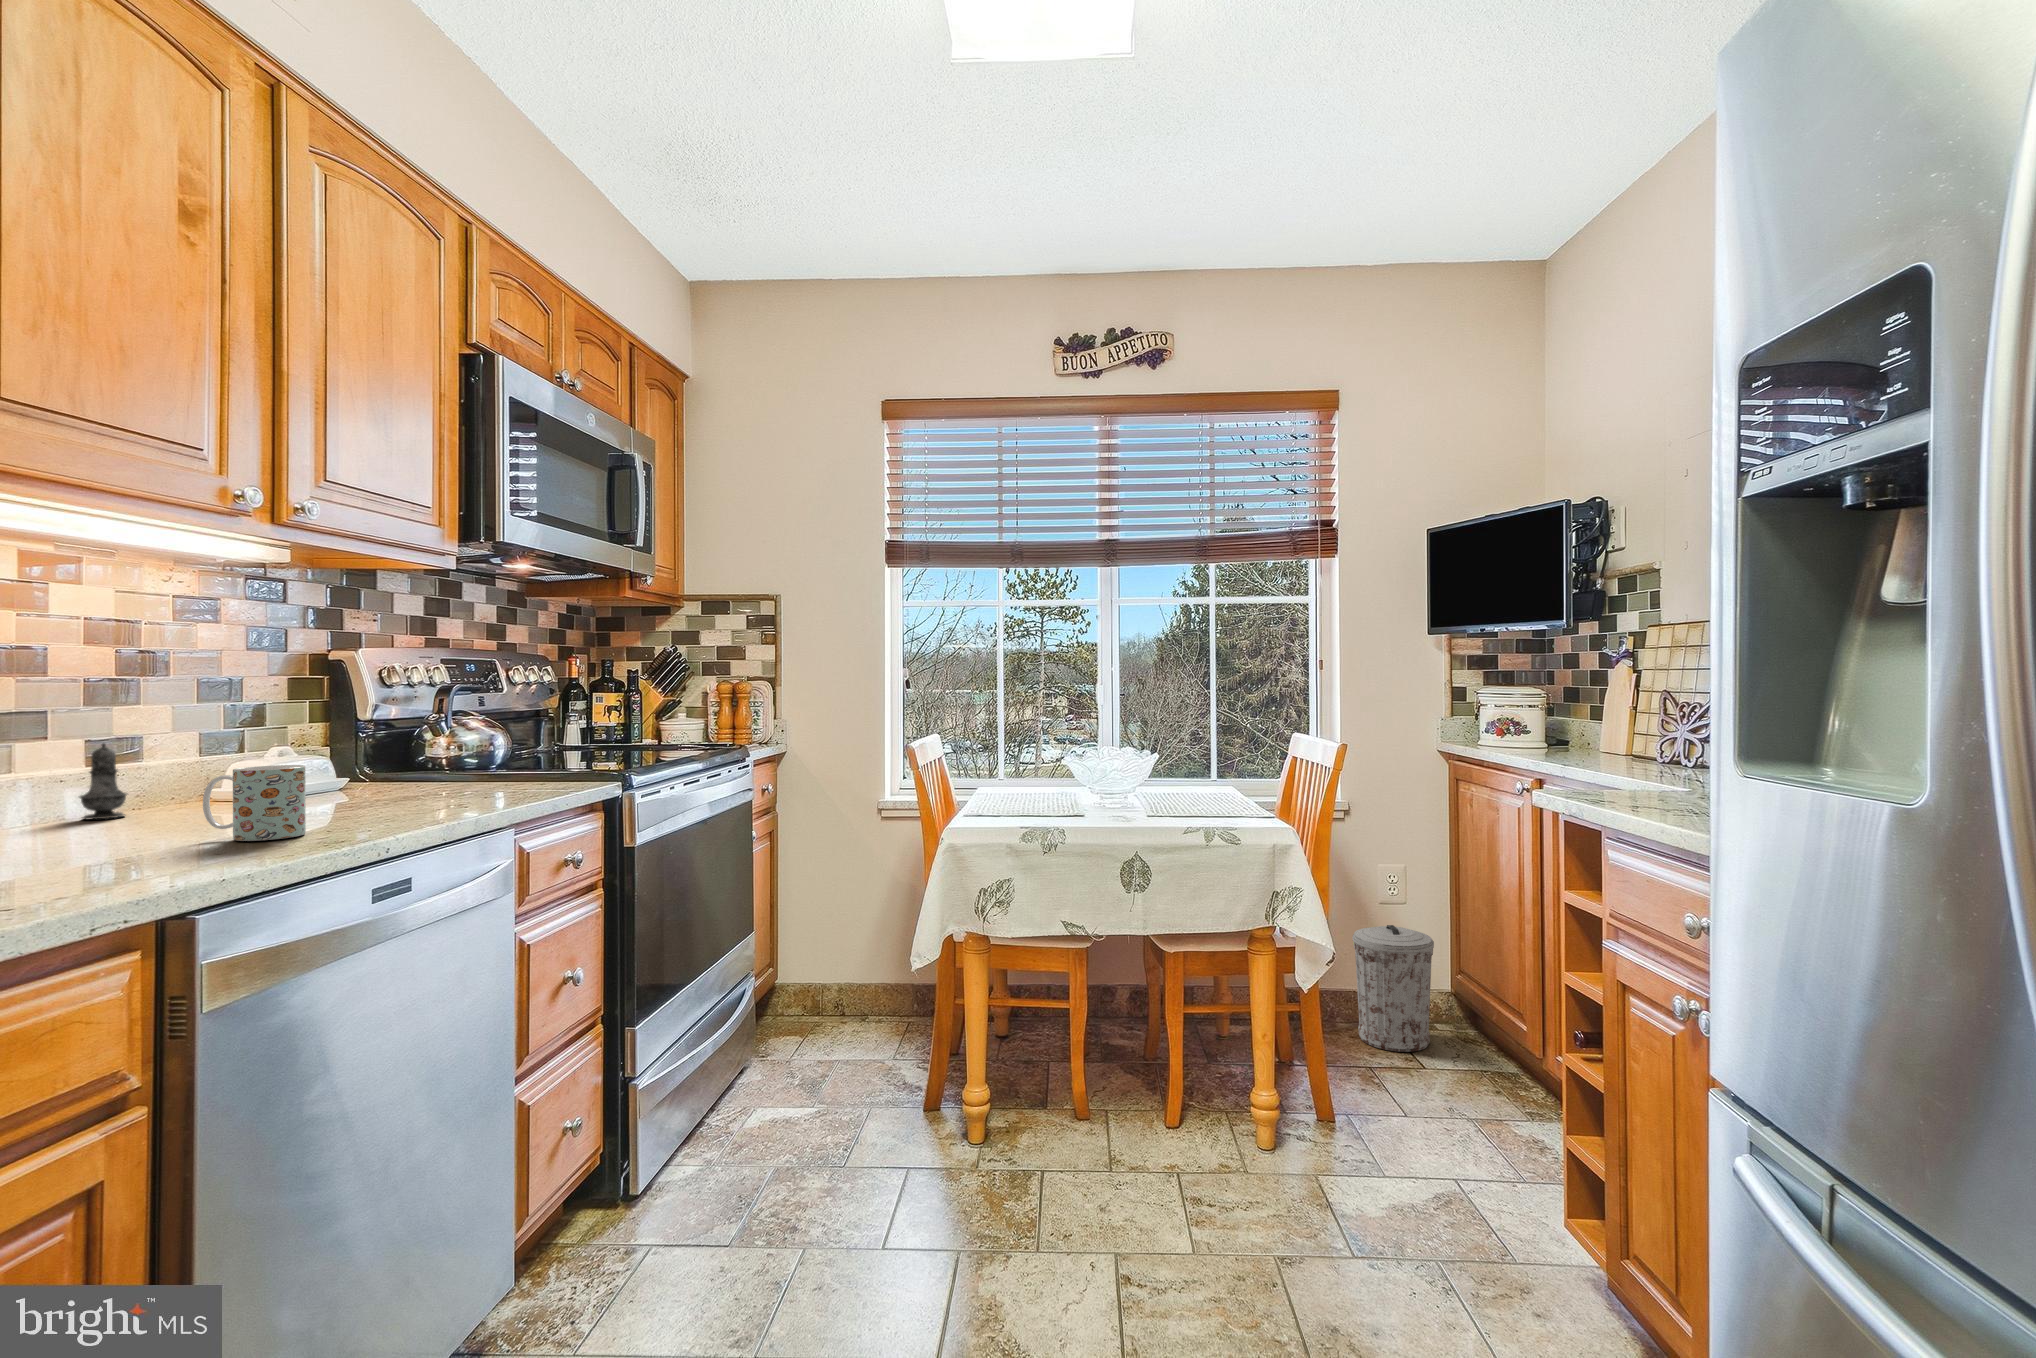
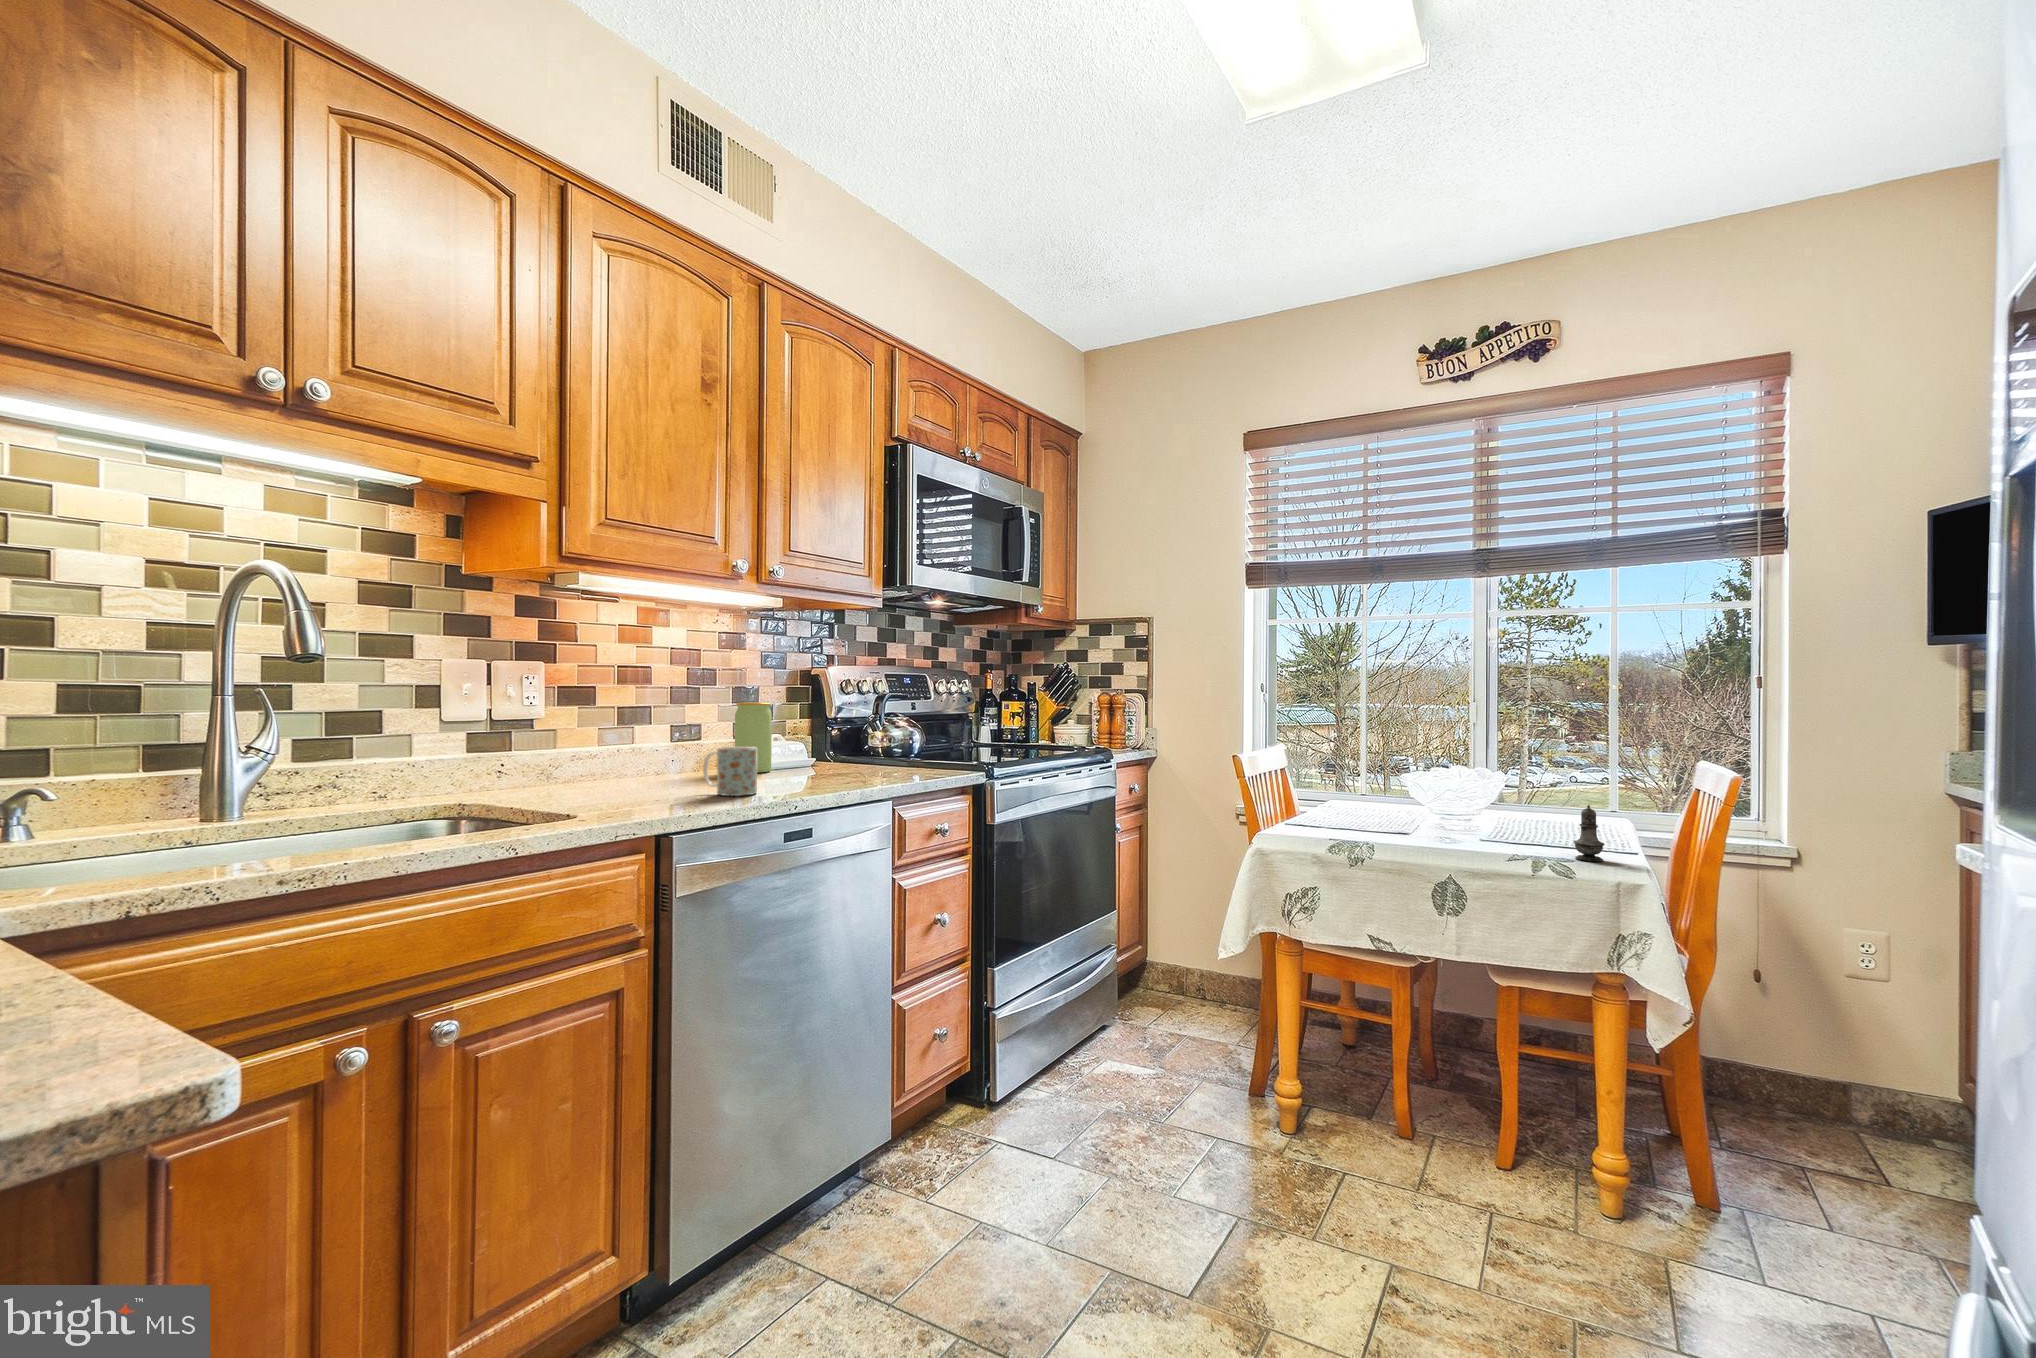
jar: none [222,700,289,804] -> present [735,703,772,772]
salt shaker: present [80,743,127,820] -> present [1574,805,1605,861]
trash can: present [1353,925,1434,1052] -> none [1789,998,1915,1160]

